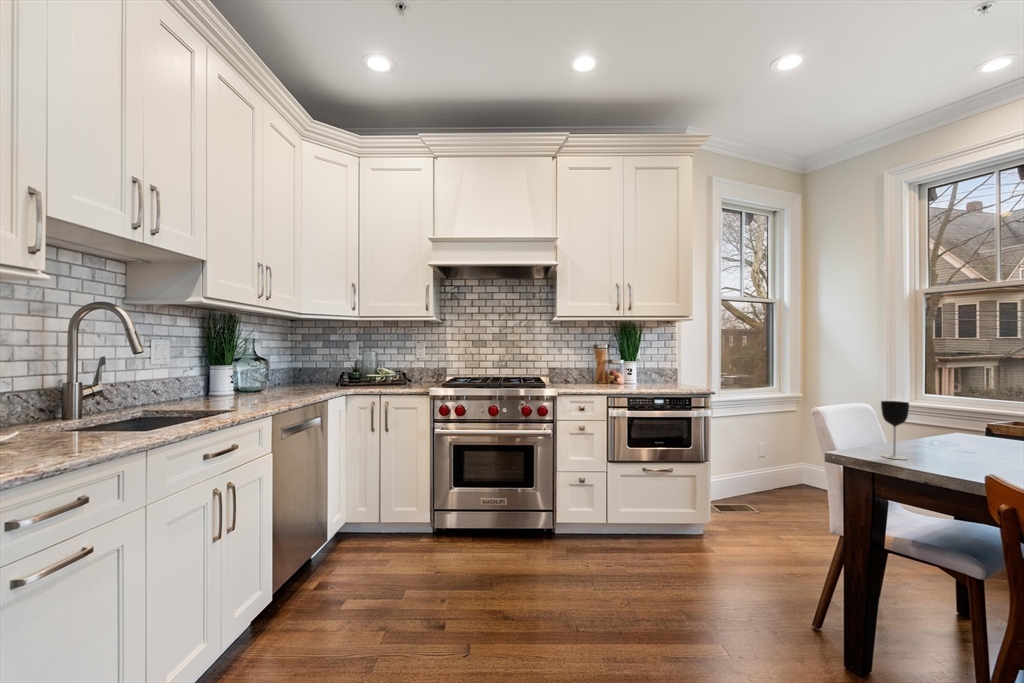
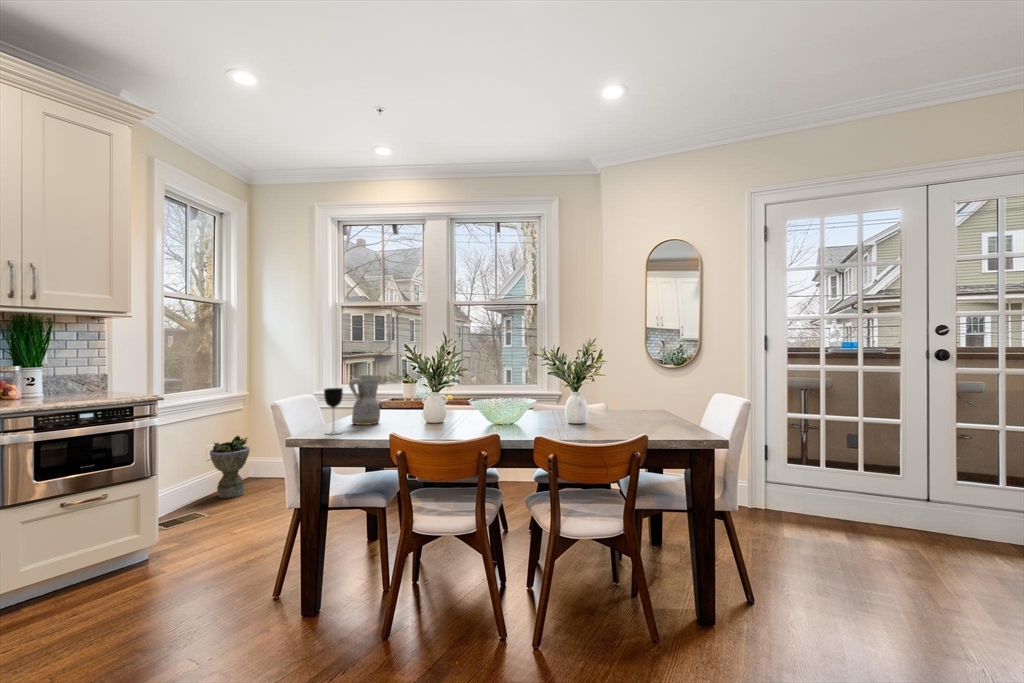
ceramic pitcher: none [922,387,975,455] -> present [349,375,380,425]
planter: none [762,438,802,501] -> present [210,436,250,498]

